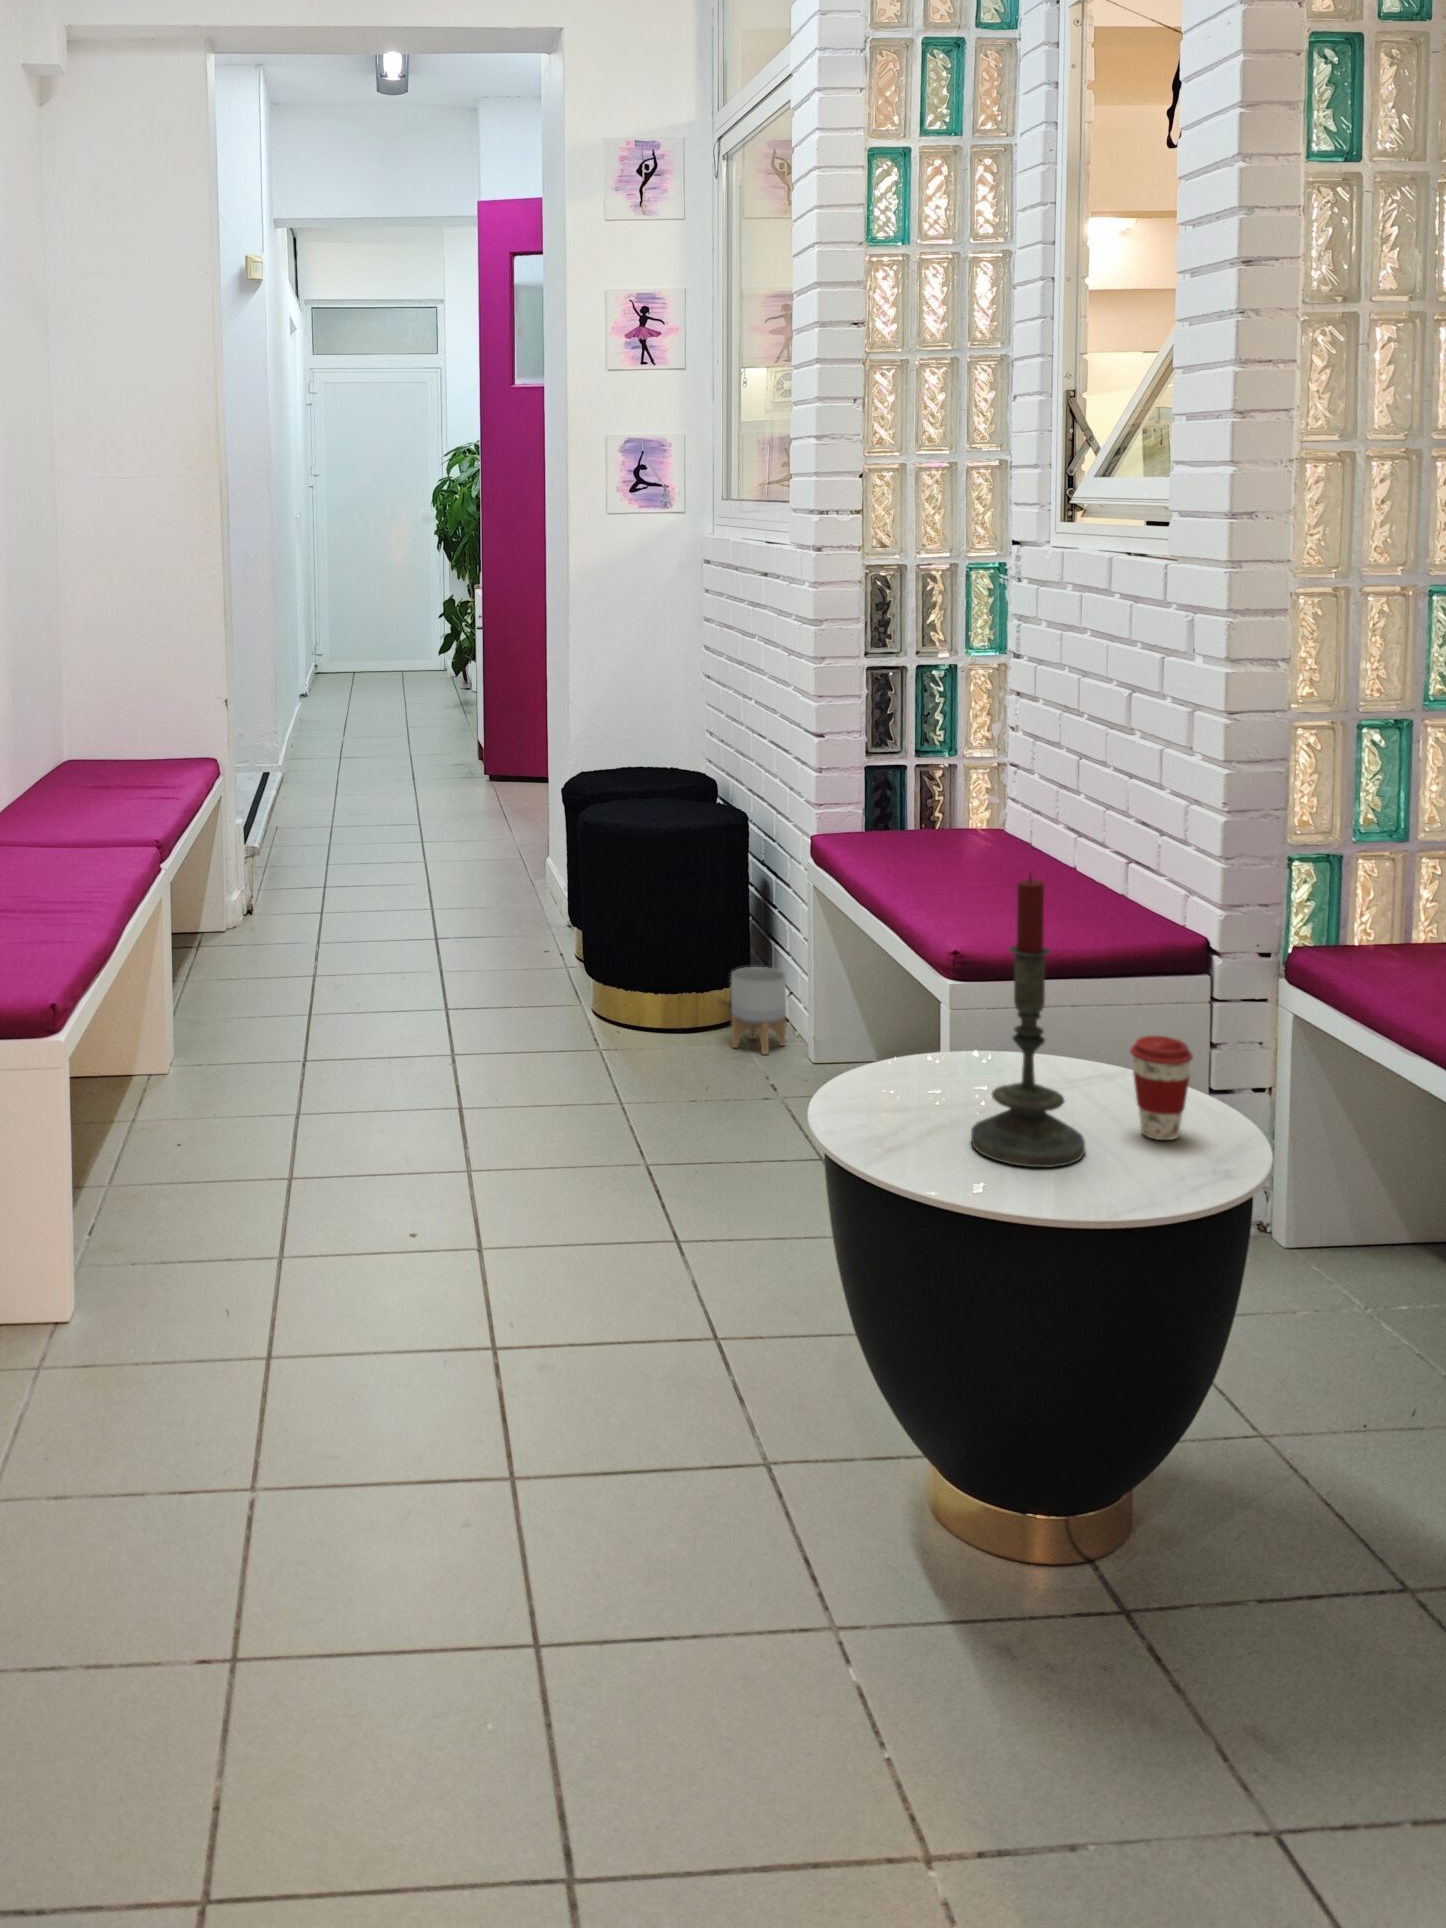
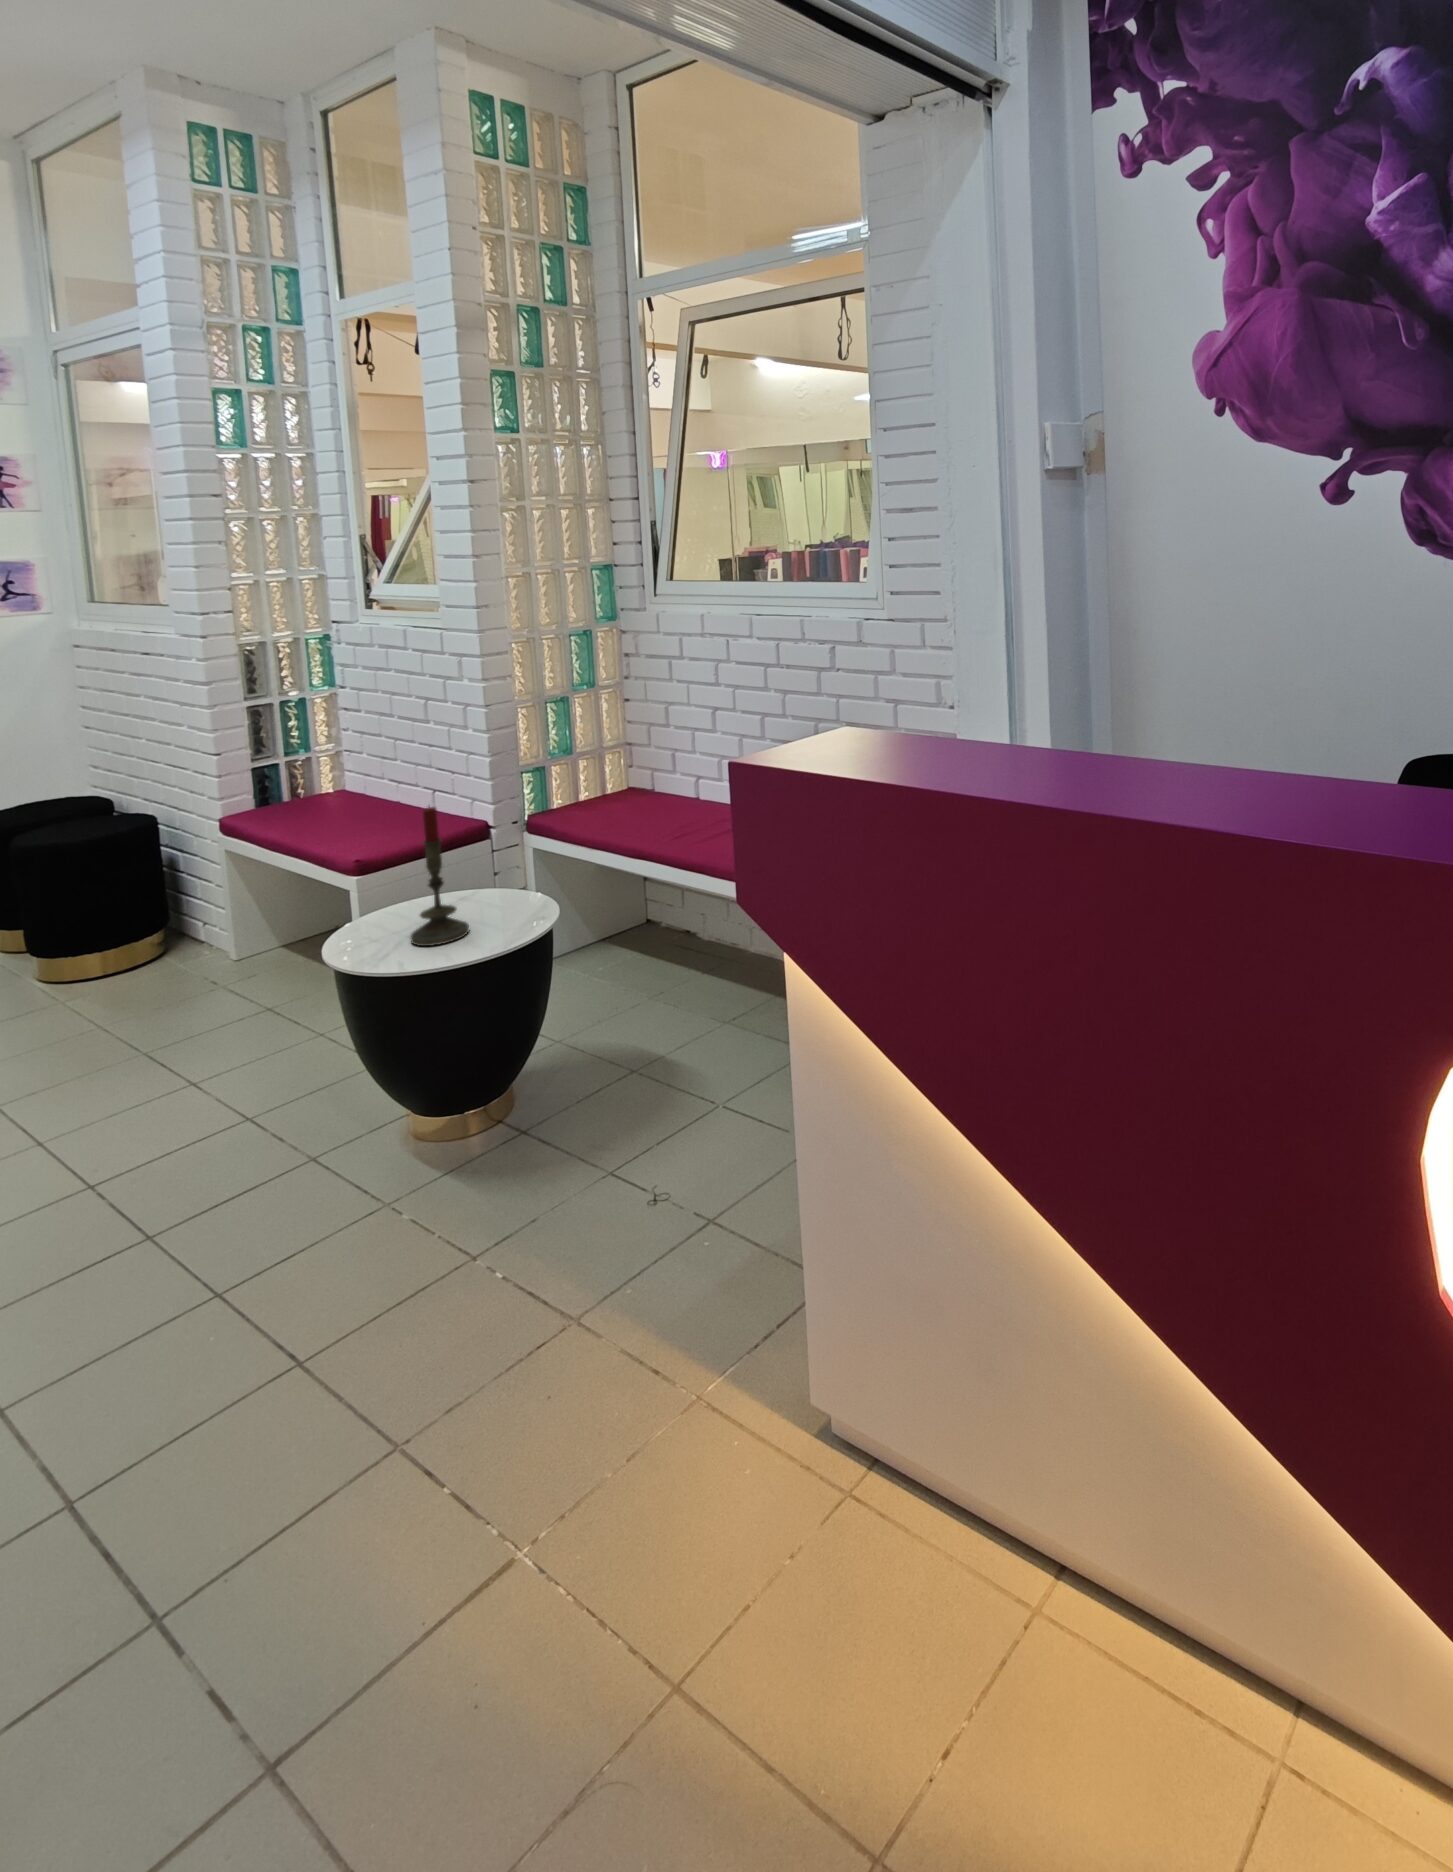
planter: present [731,967,786,1055] -> none [163,910,210,970]
coffee cup: present [1130,1036,1193,1140] -> none [482,866,512,914]

